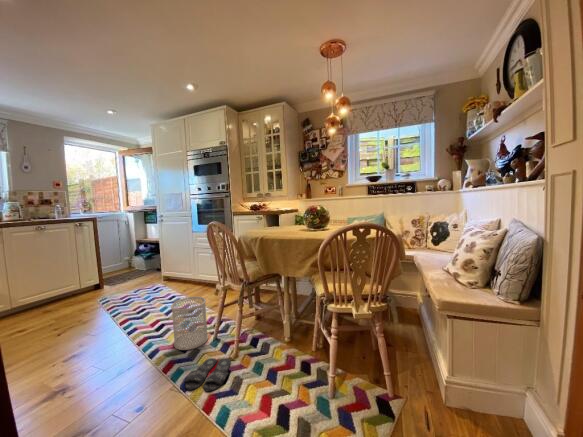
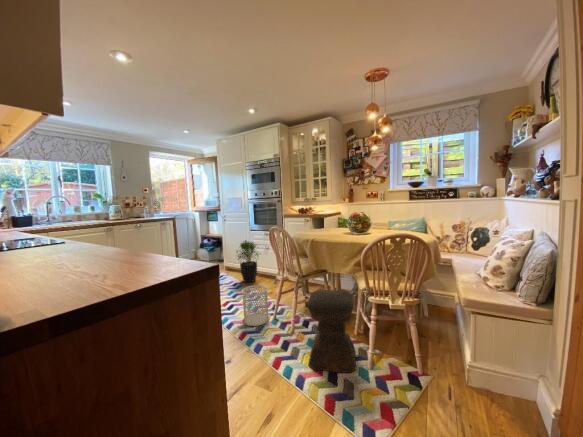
potted plant: none [172,242,208,292] -> present [237,240,258,282]
stool: none [250,298,315,409] -> present [308,290,356,373]
slippers: present [185,358,231,392] -> none [257,333,289,355]

